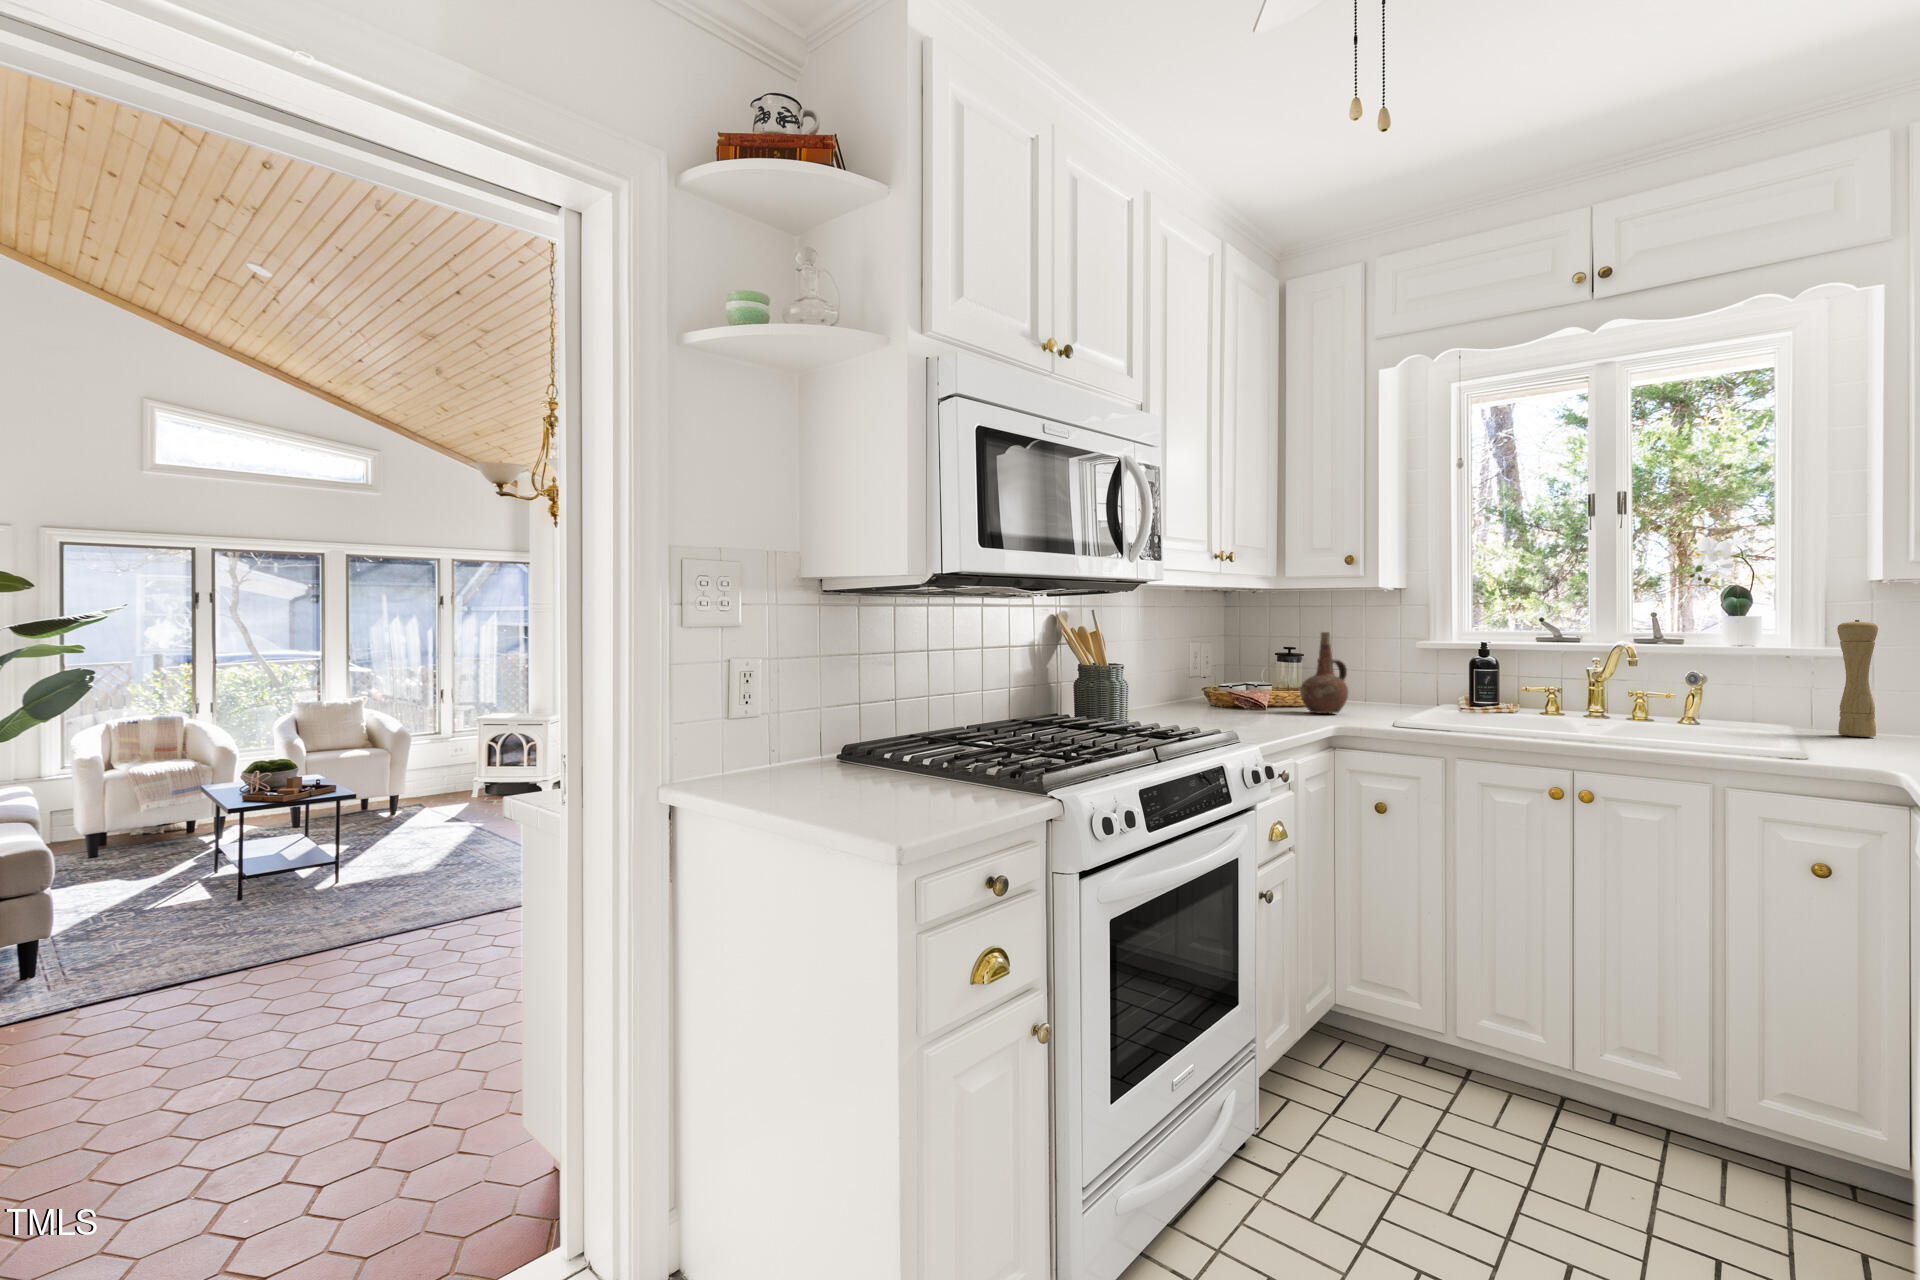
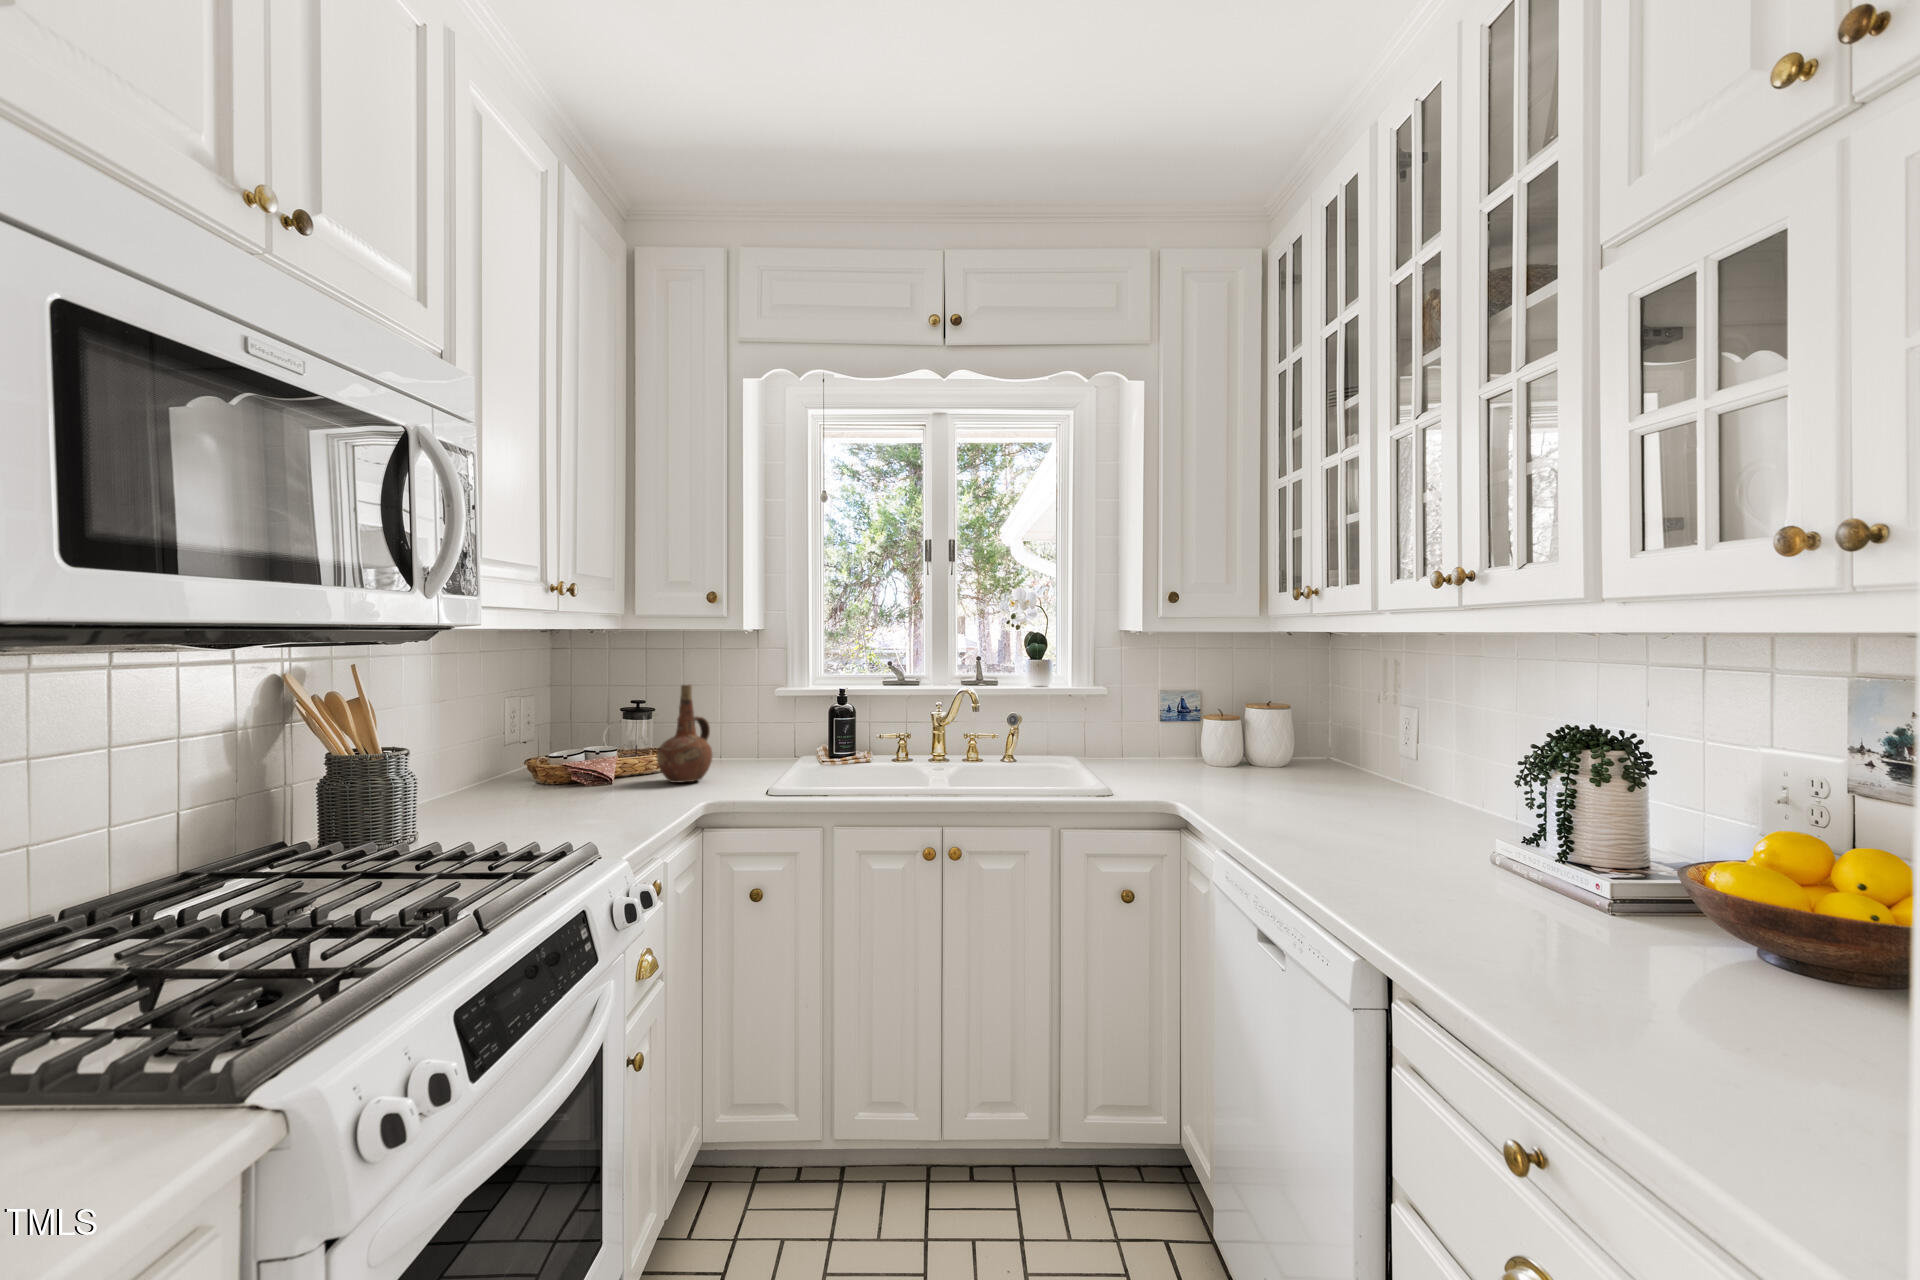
pepper mill: present [1837,620,1878,737] -> none [1099,669,1123,765]

